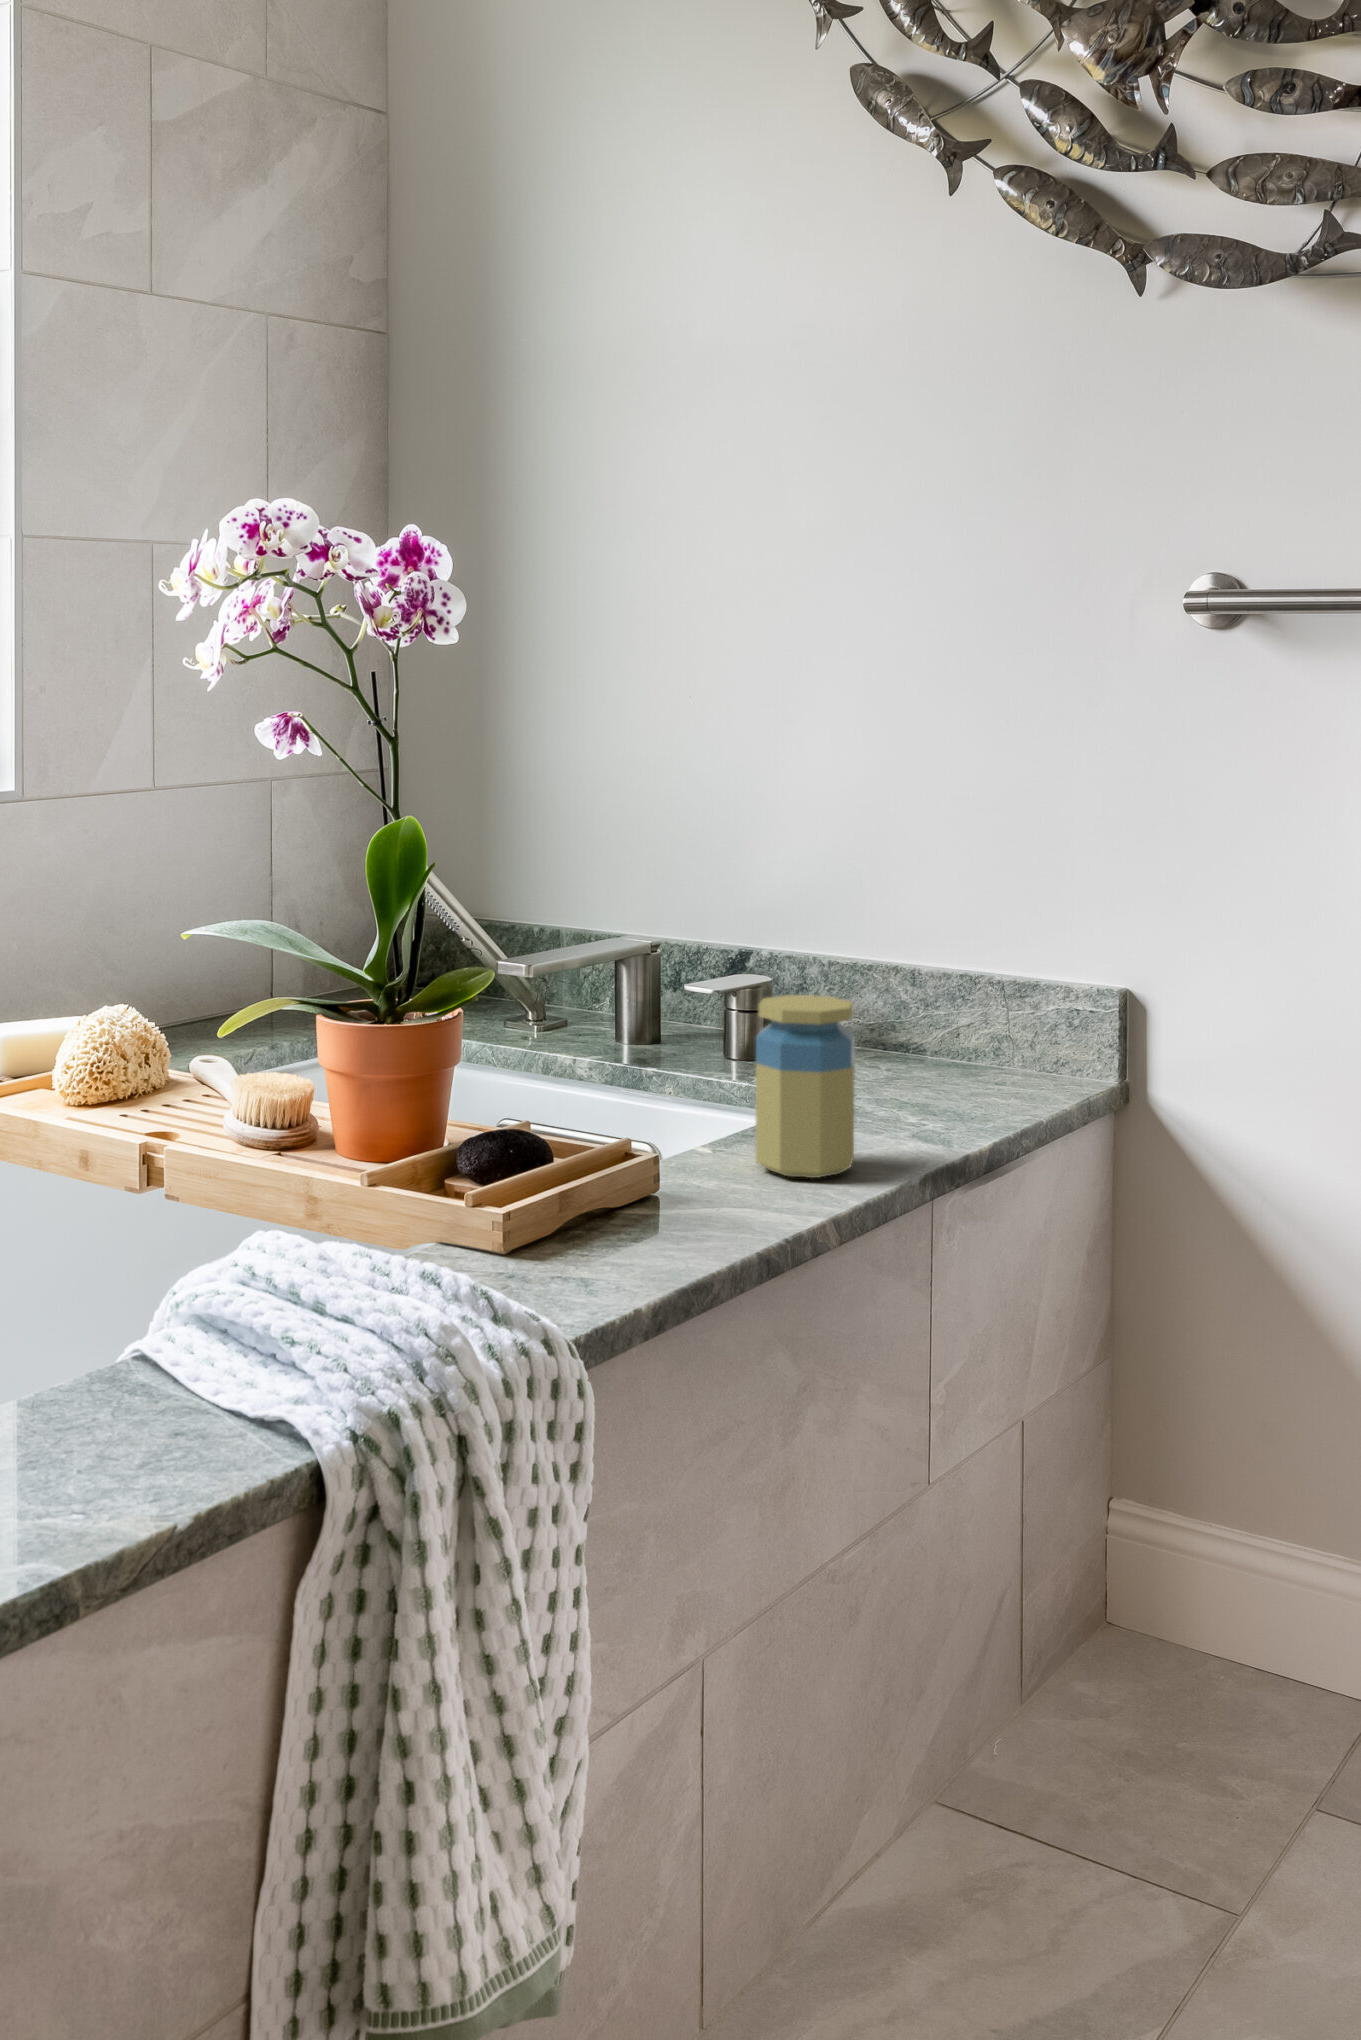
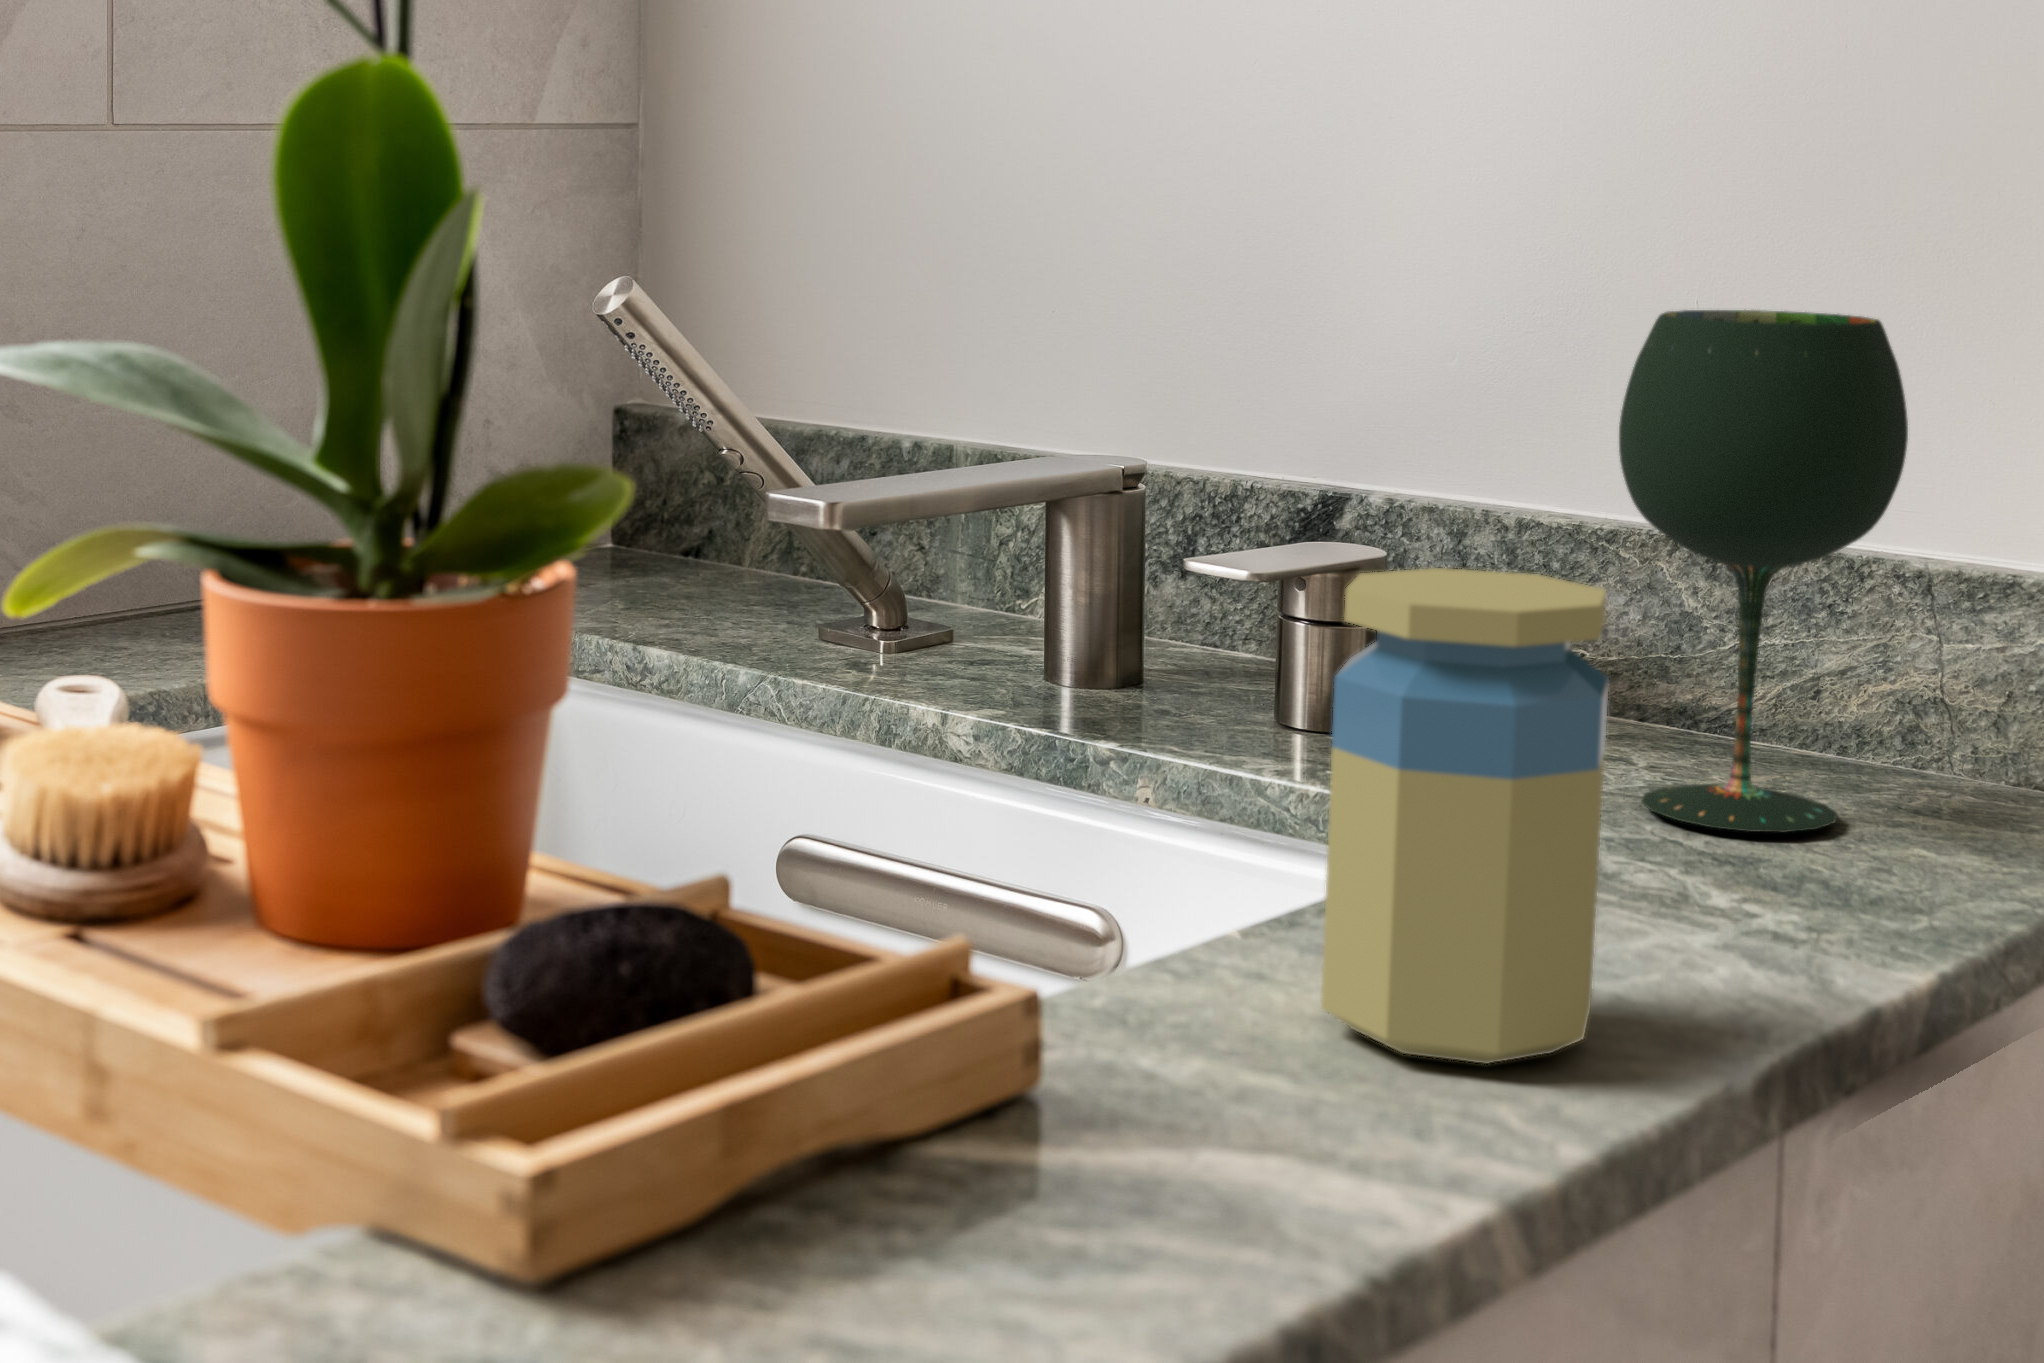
wine glass: none [864,876,979,1094] -> present [1619,310,1908,832]

